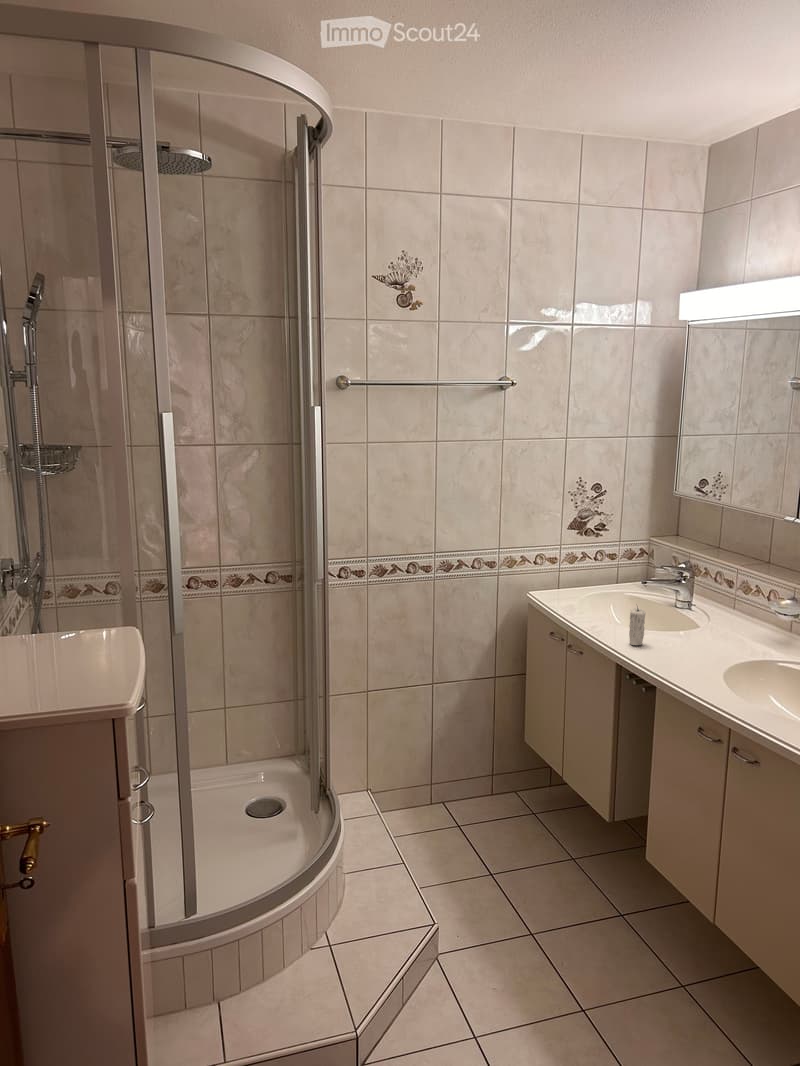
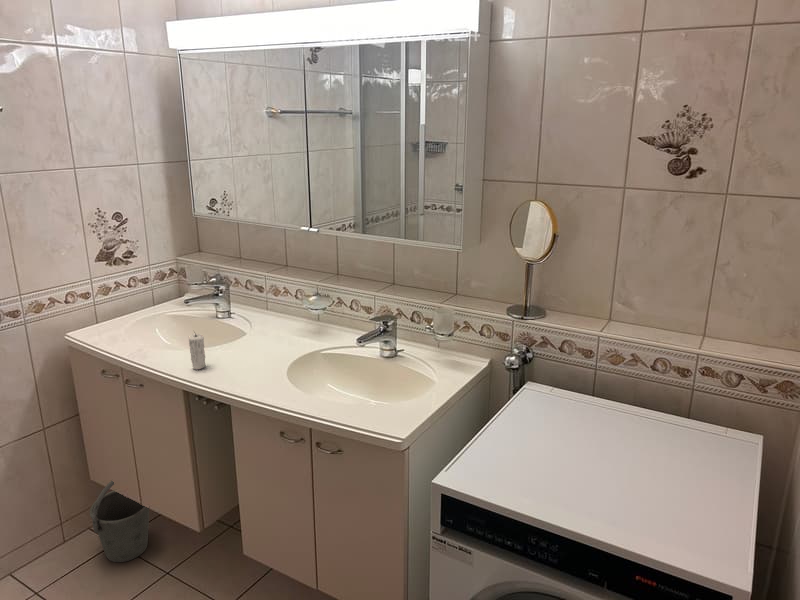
bucket: none [515,743,572,834] -> present [90,481,149,562]

